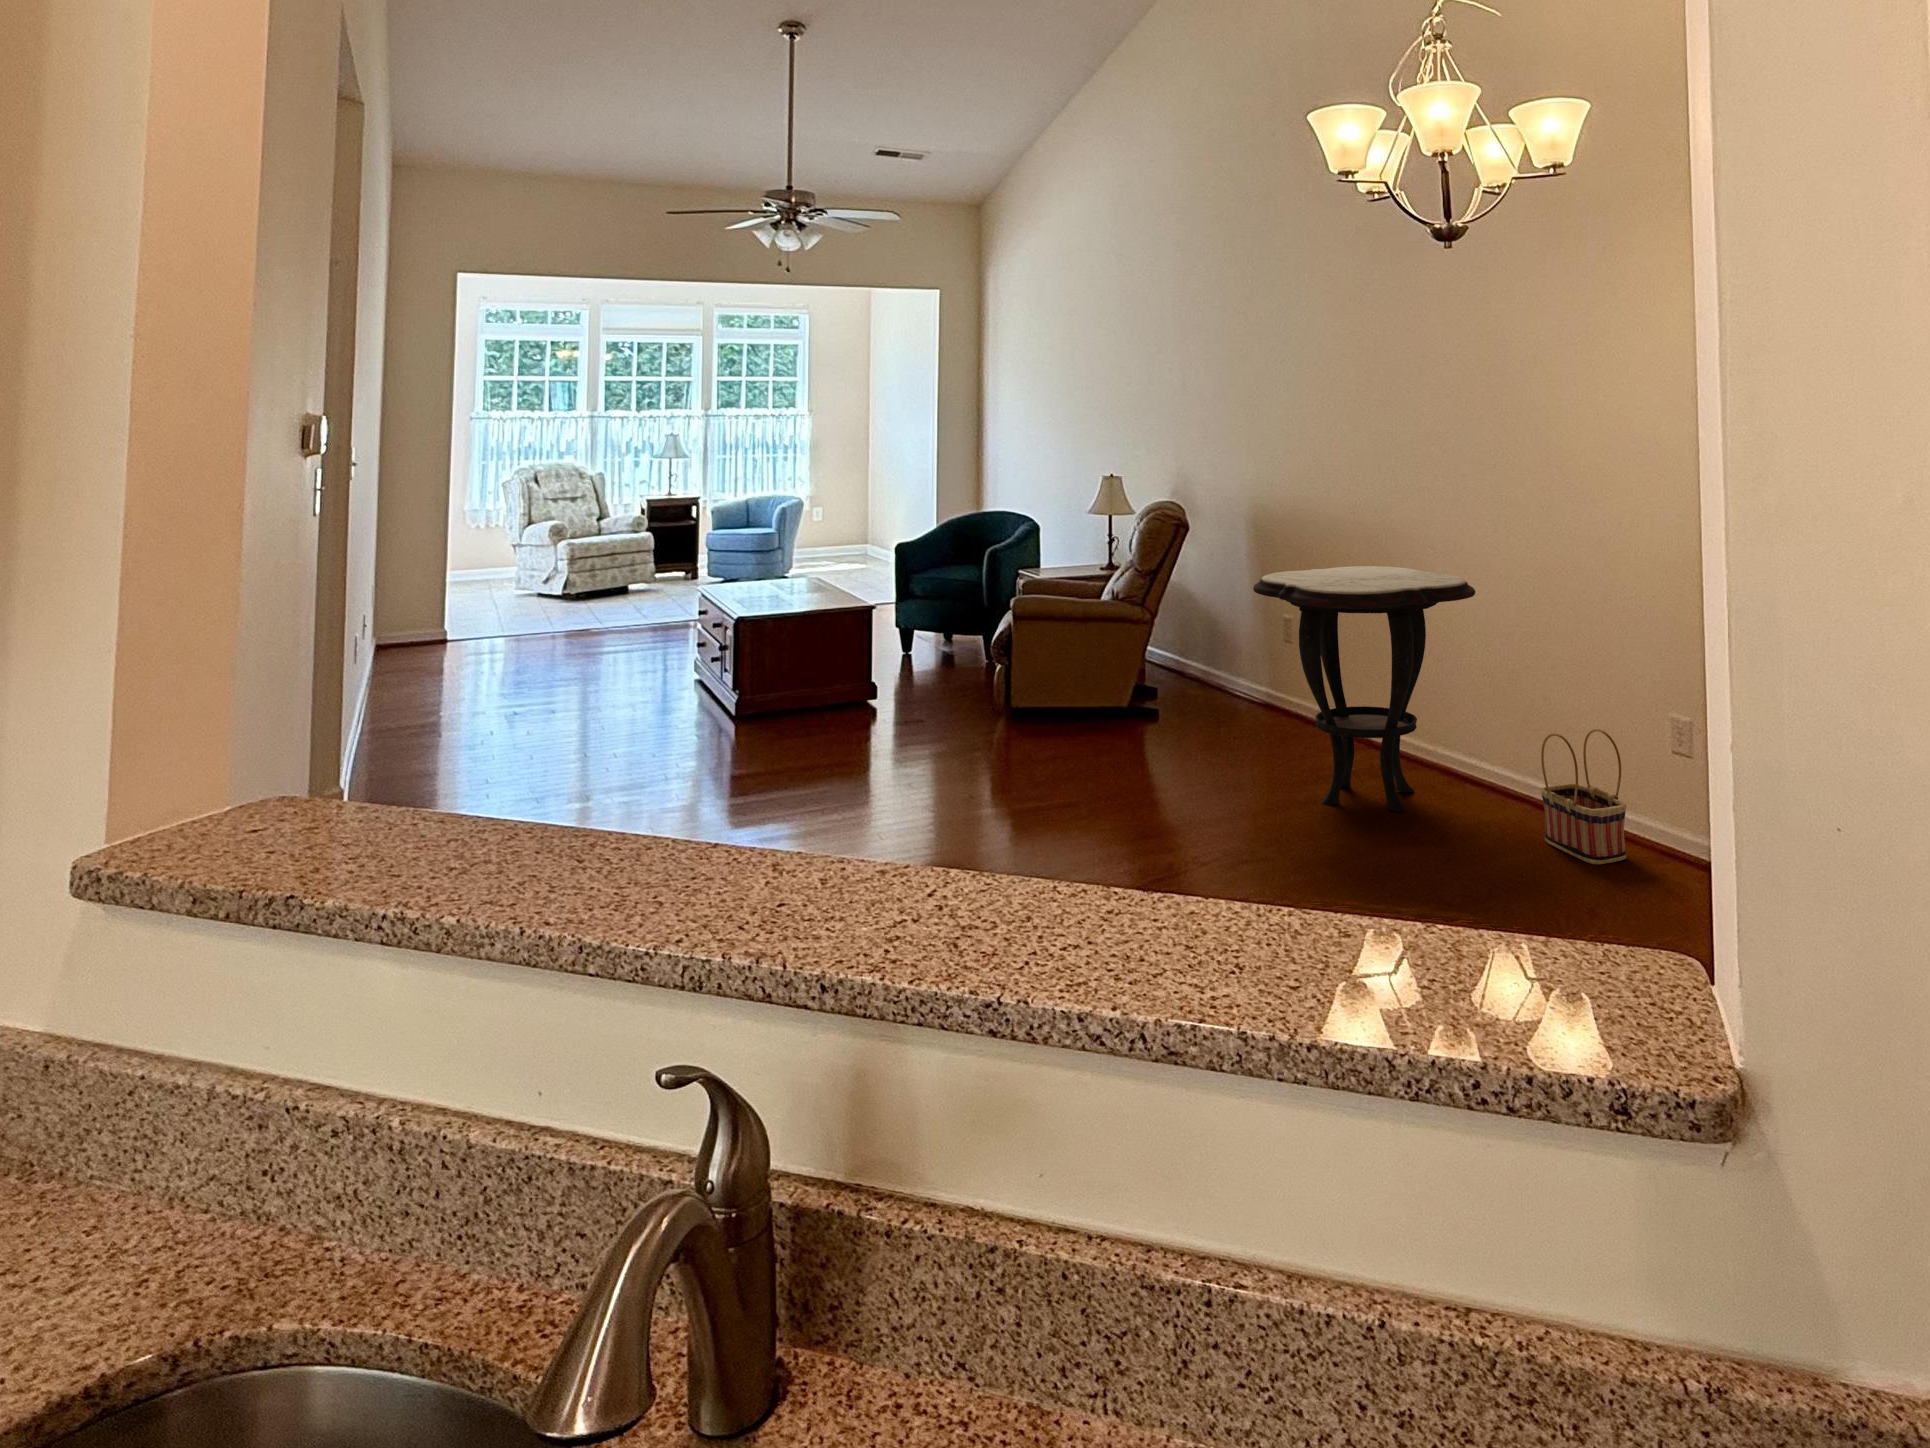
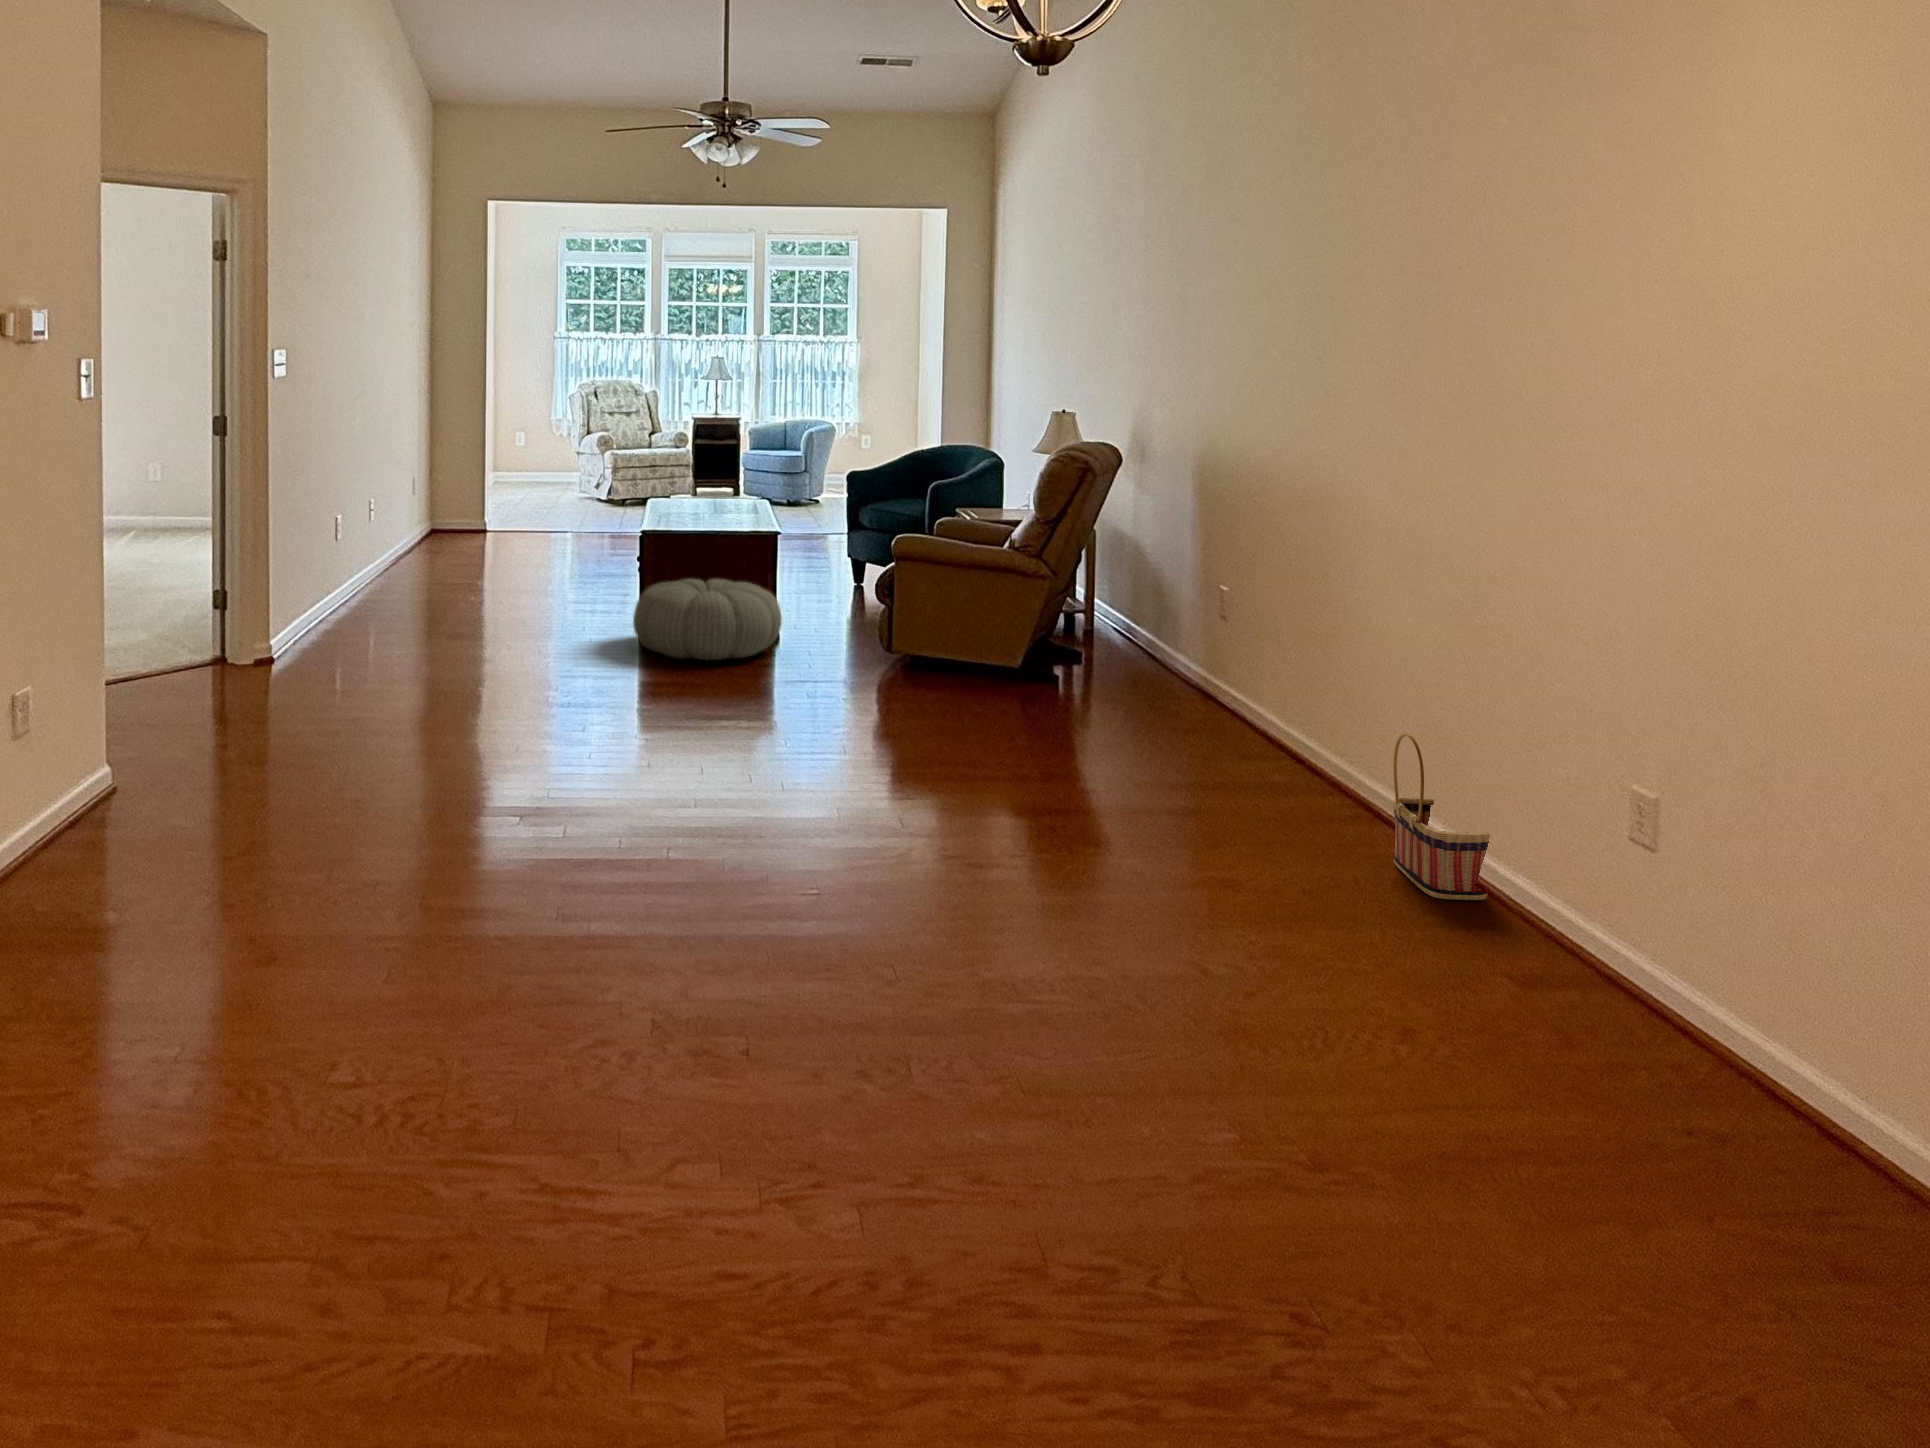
side table: present [1253,566,1475,812] -> none [1094,516,1362,800]
pouf: none [753,671,908,758] -> present [633,579,782,660]

